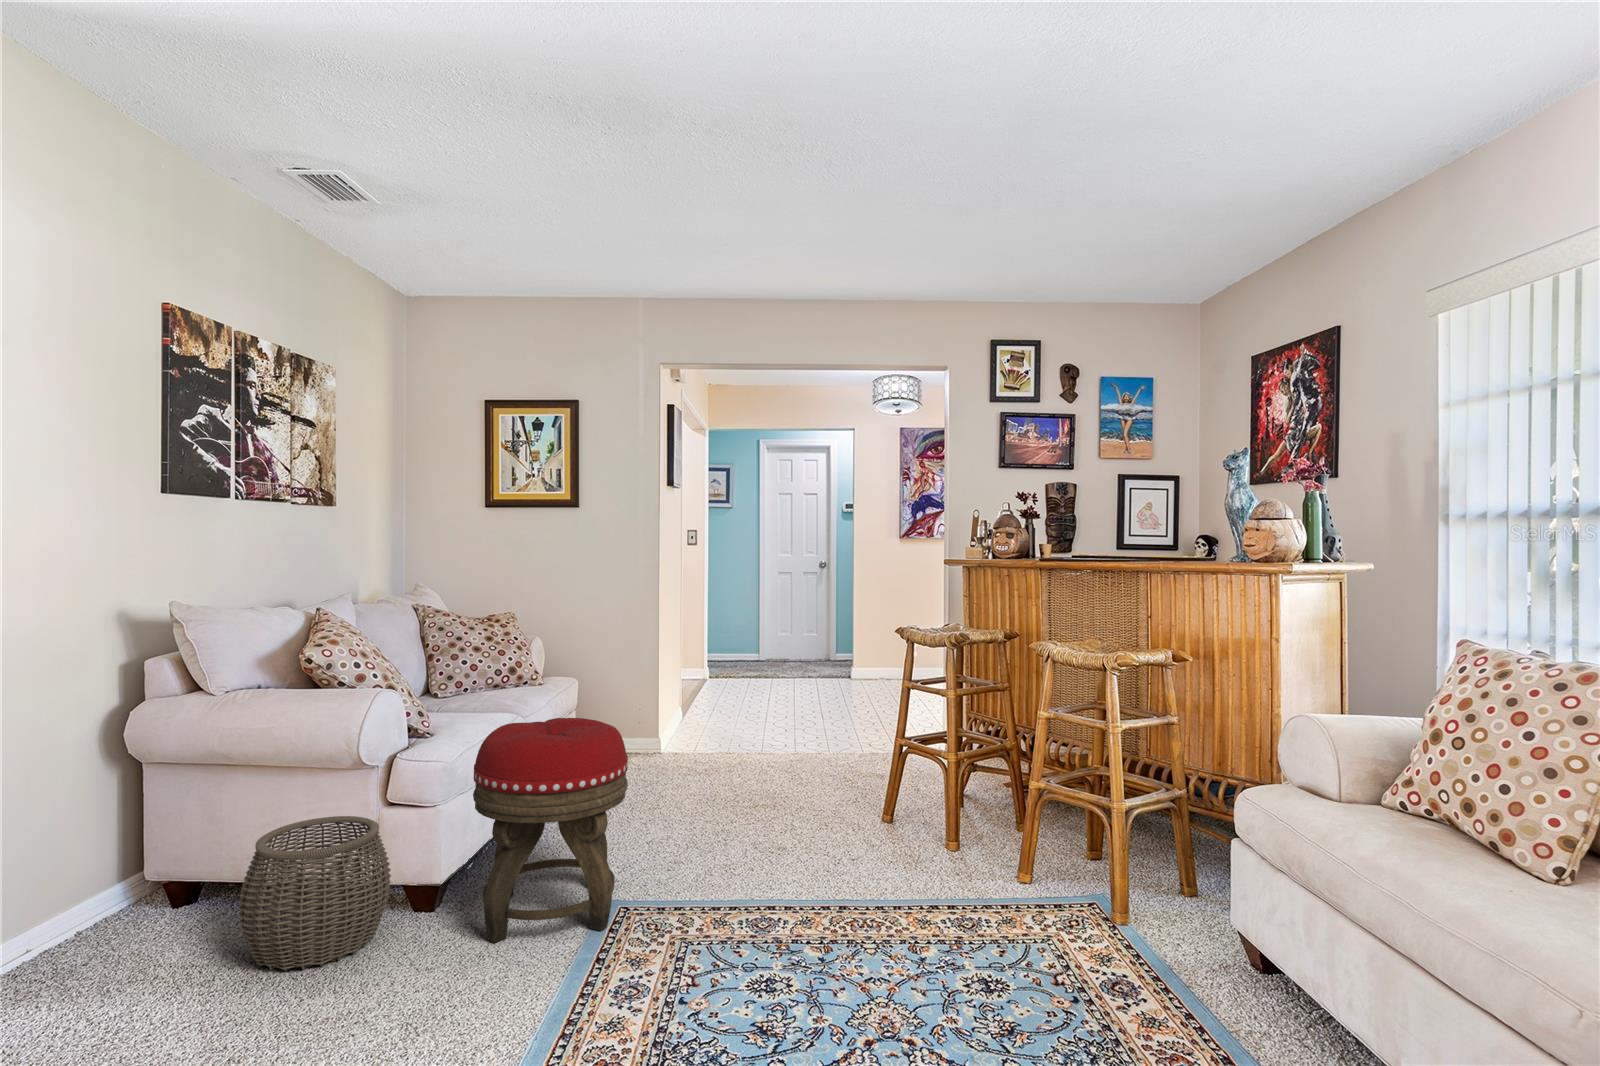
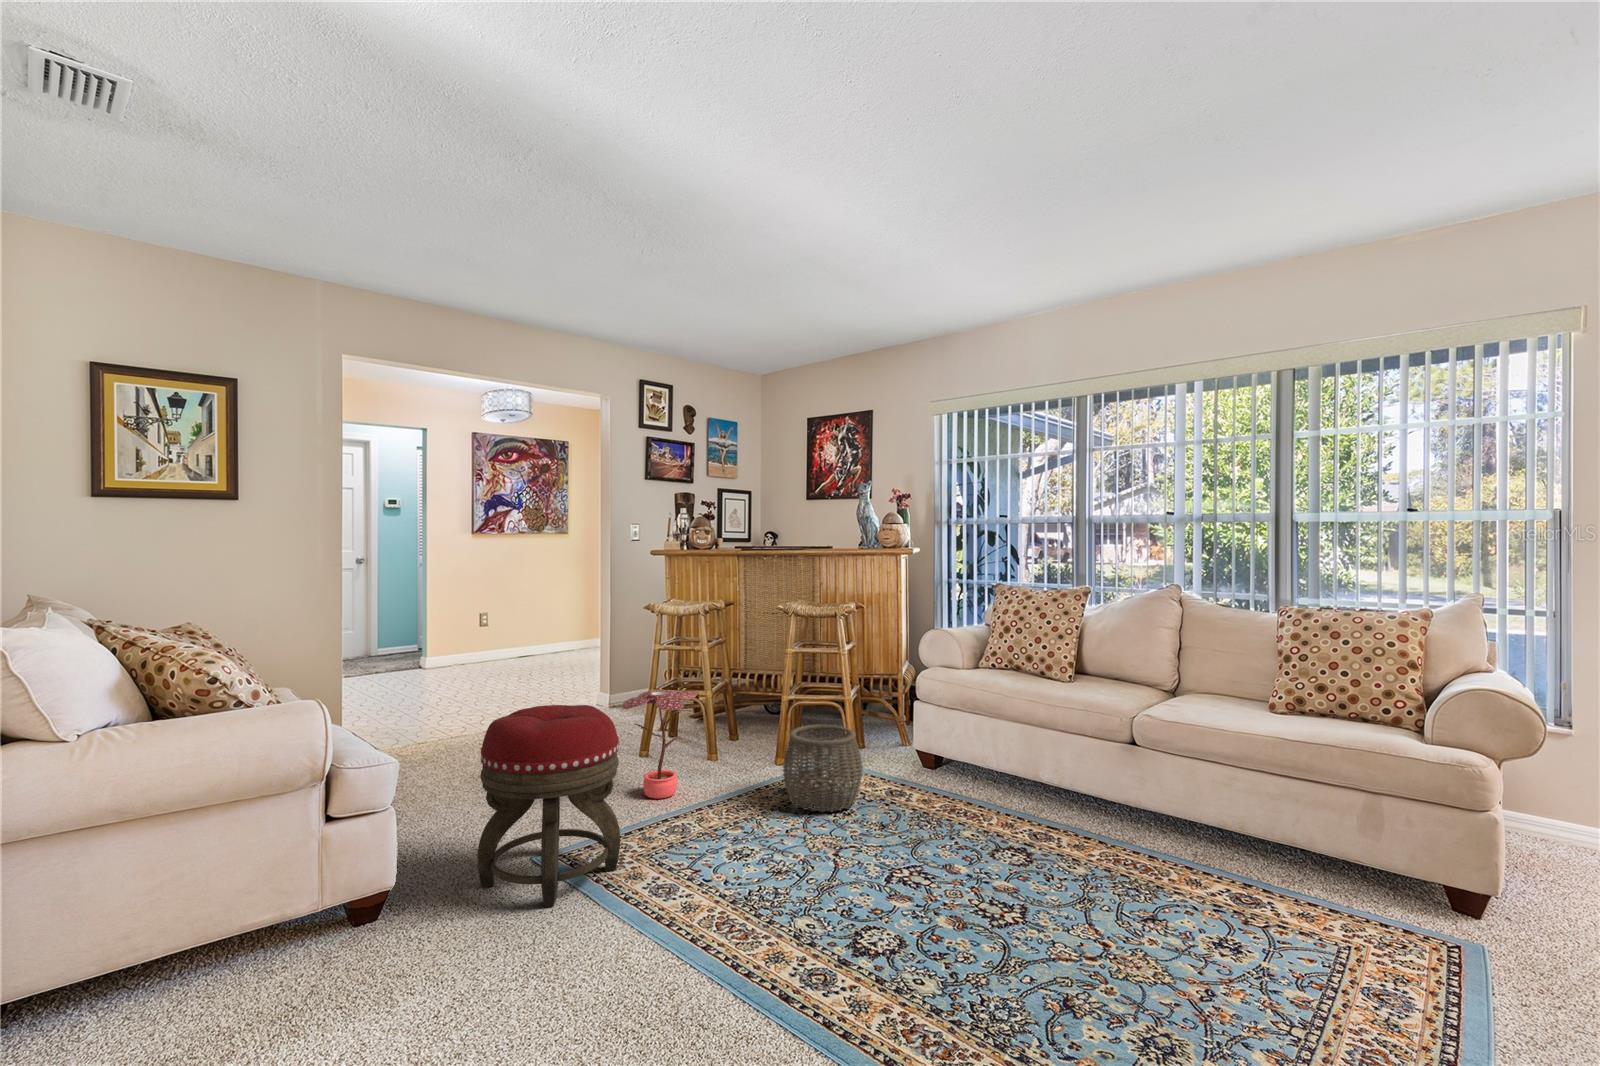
potted plant: none [747,730,848,871] -> present [622,690,697,799]
woven basket: present [238,816,391,971] -> present [783,725,863,812]

